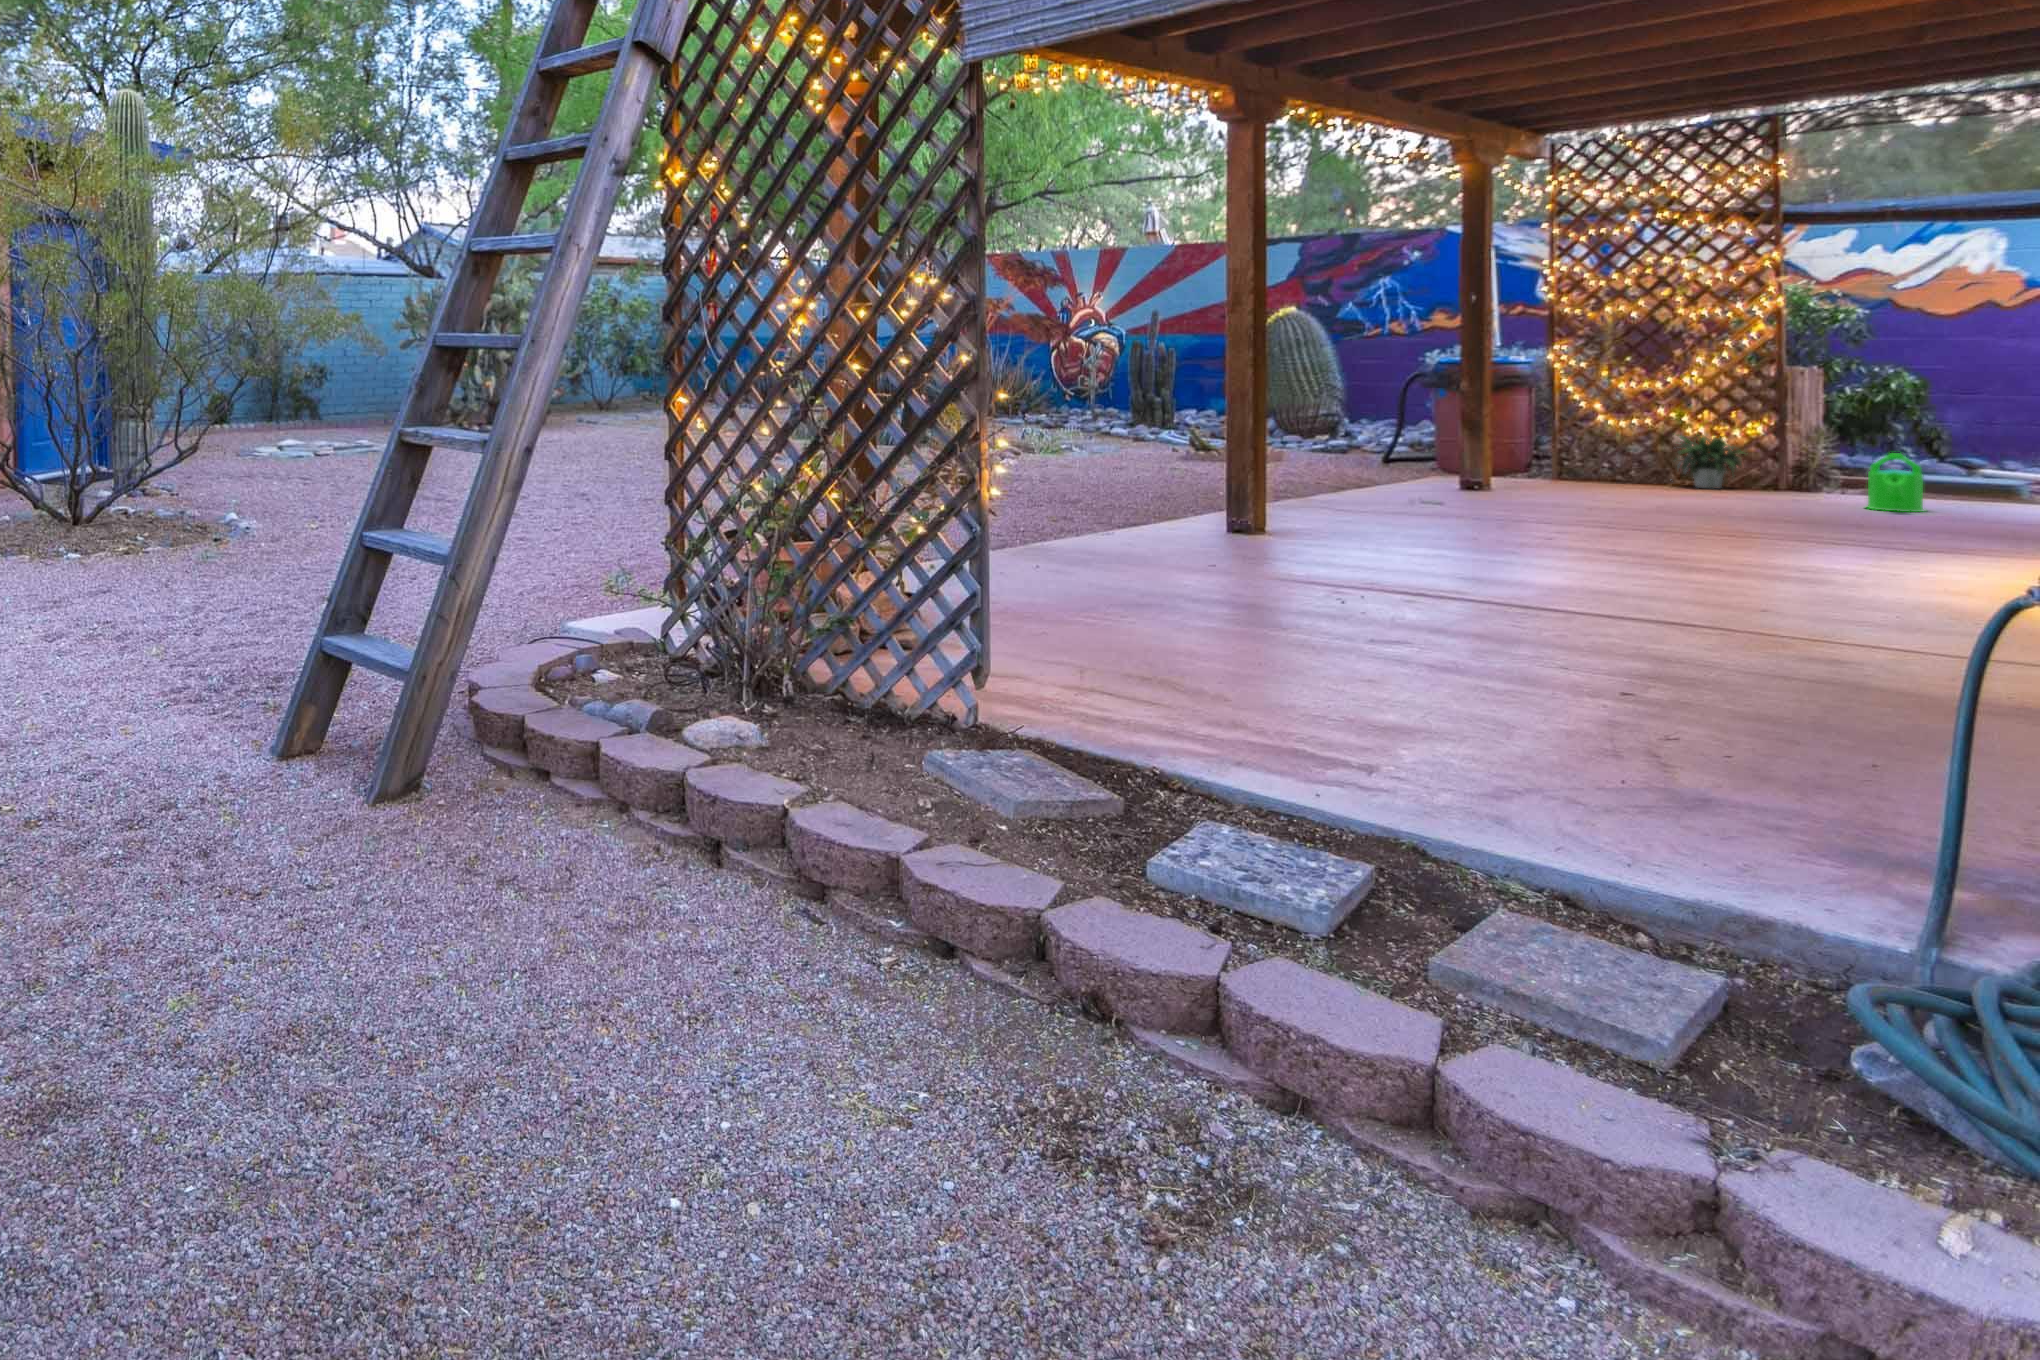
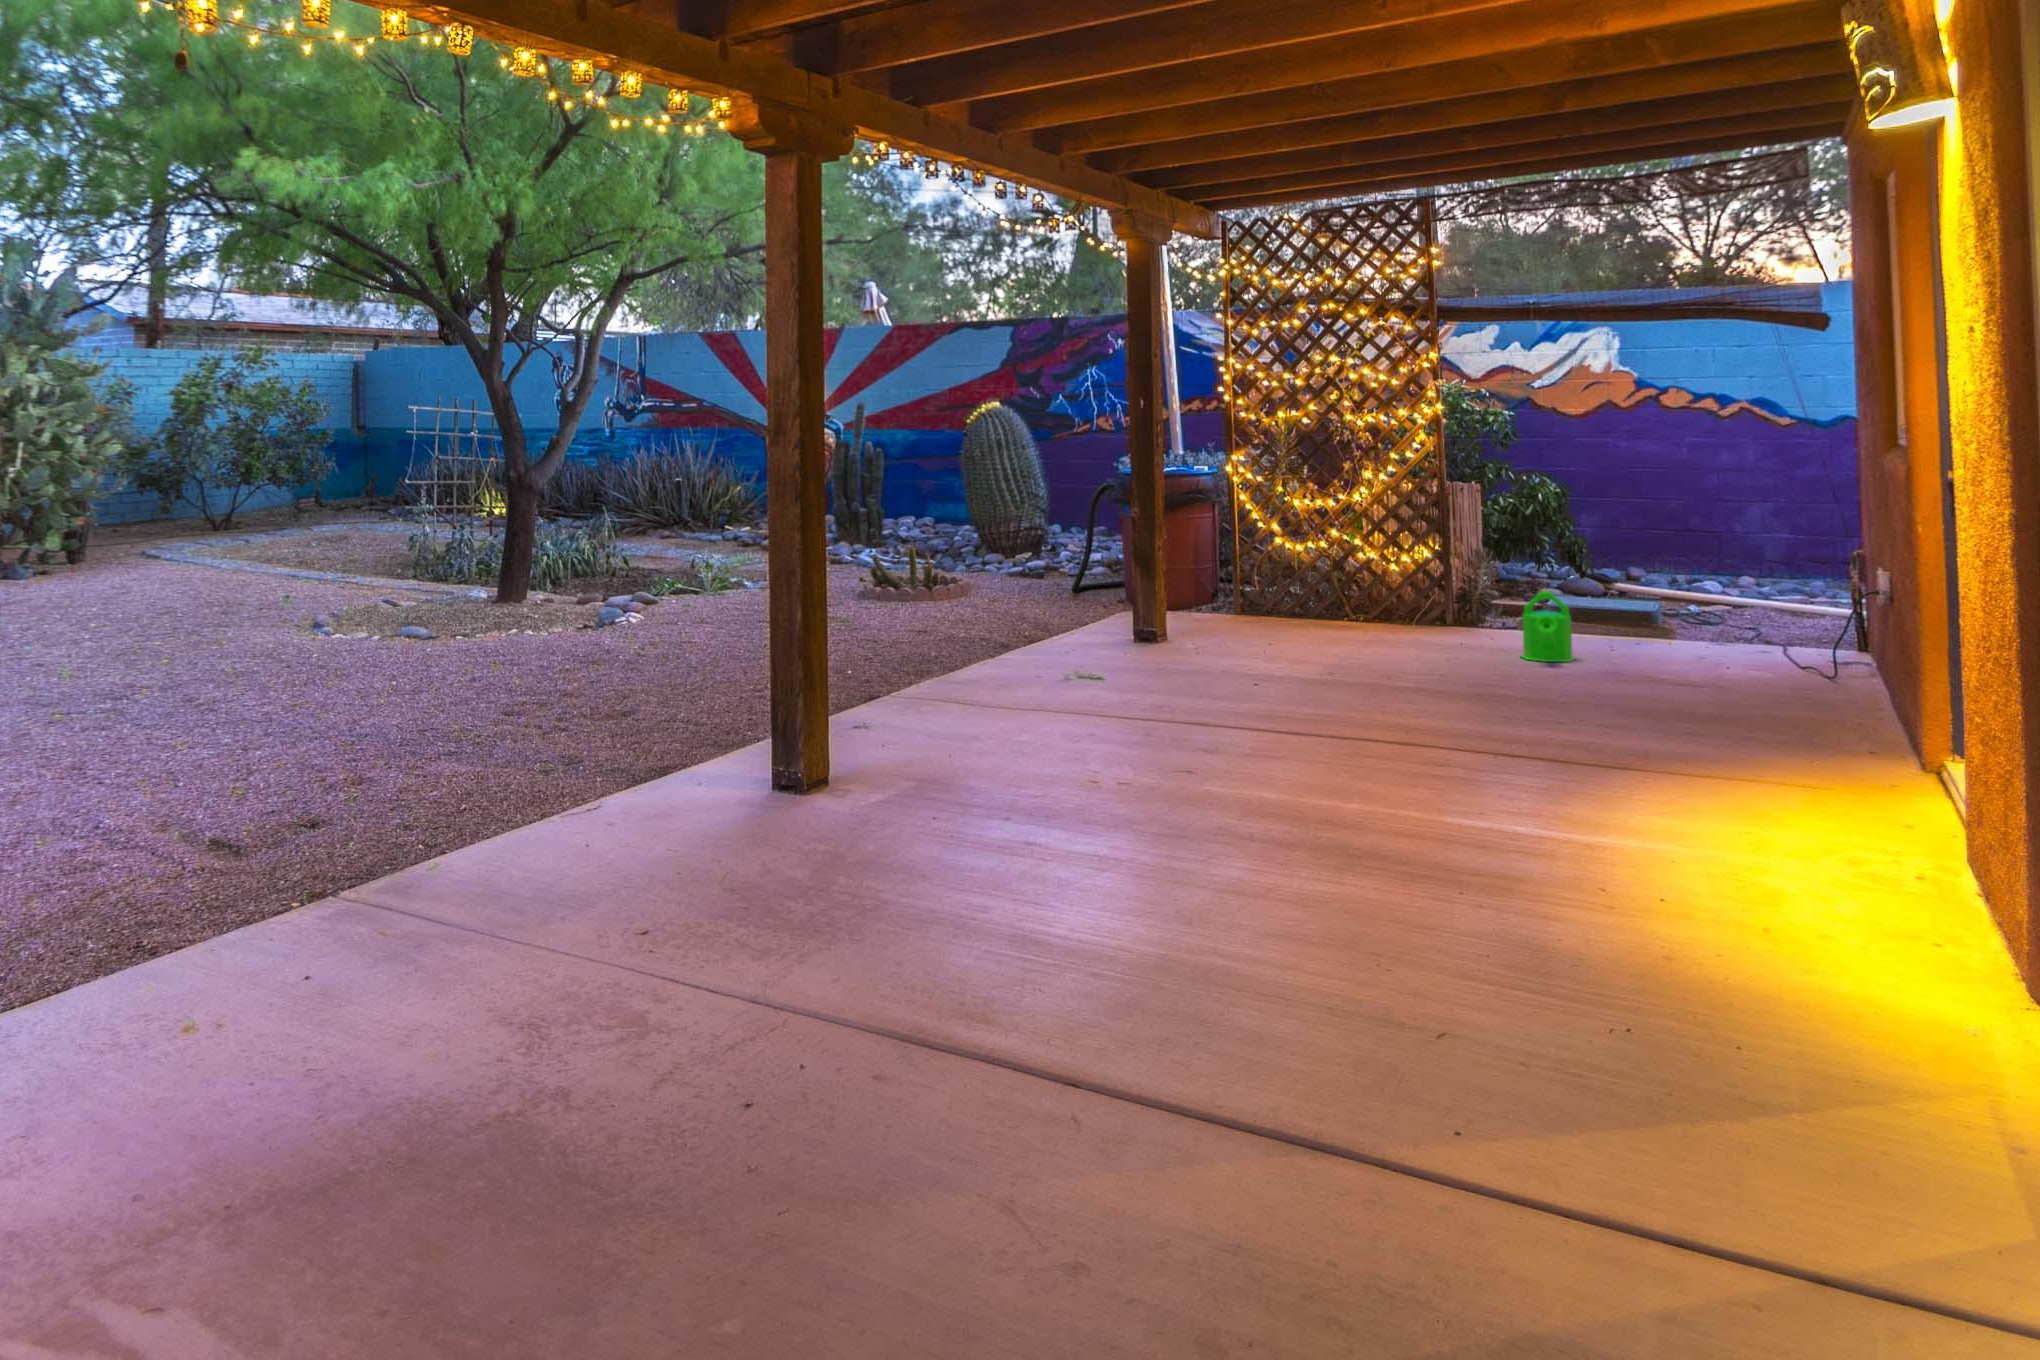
potted plant: present [1677,435,1743,489] -> none [1345,561,1414,628]

